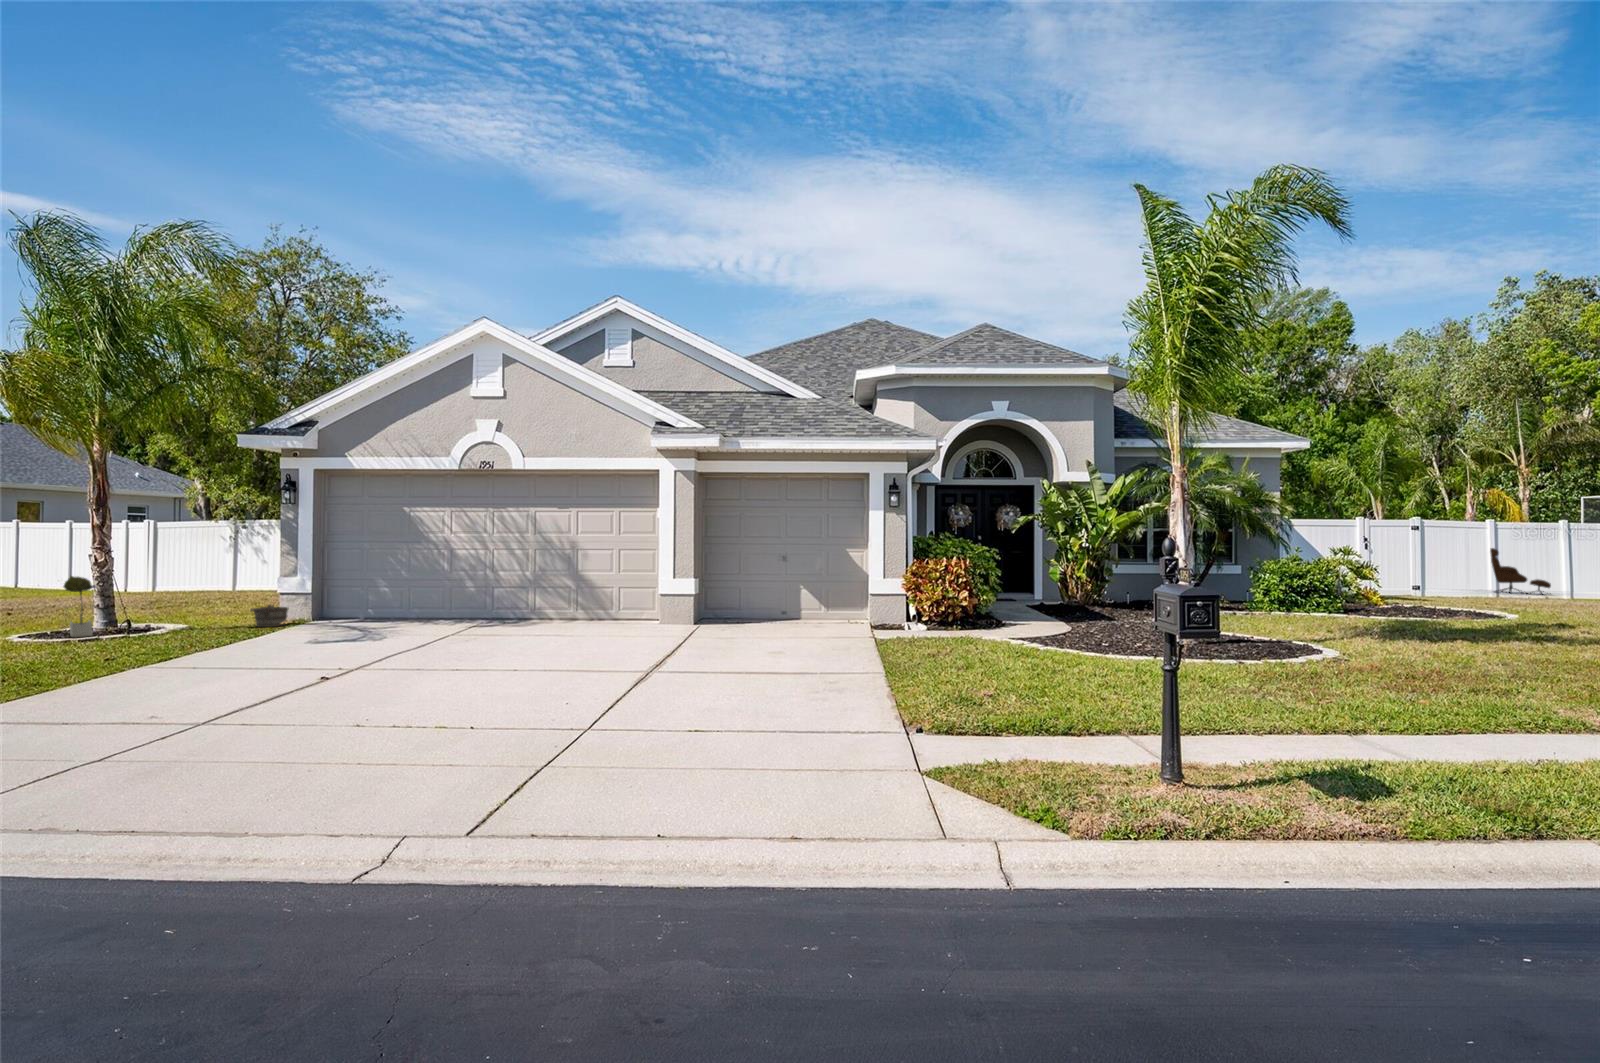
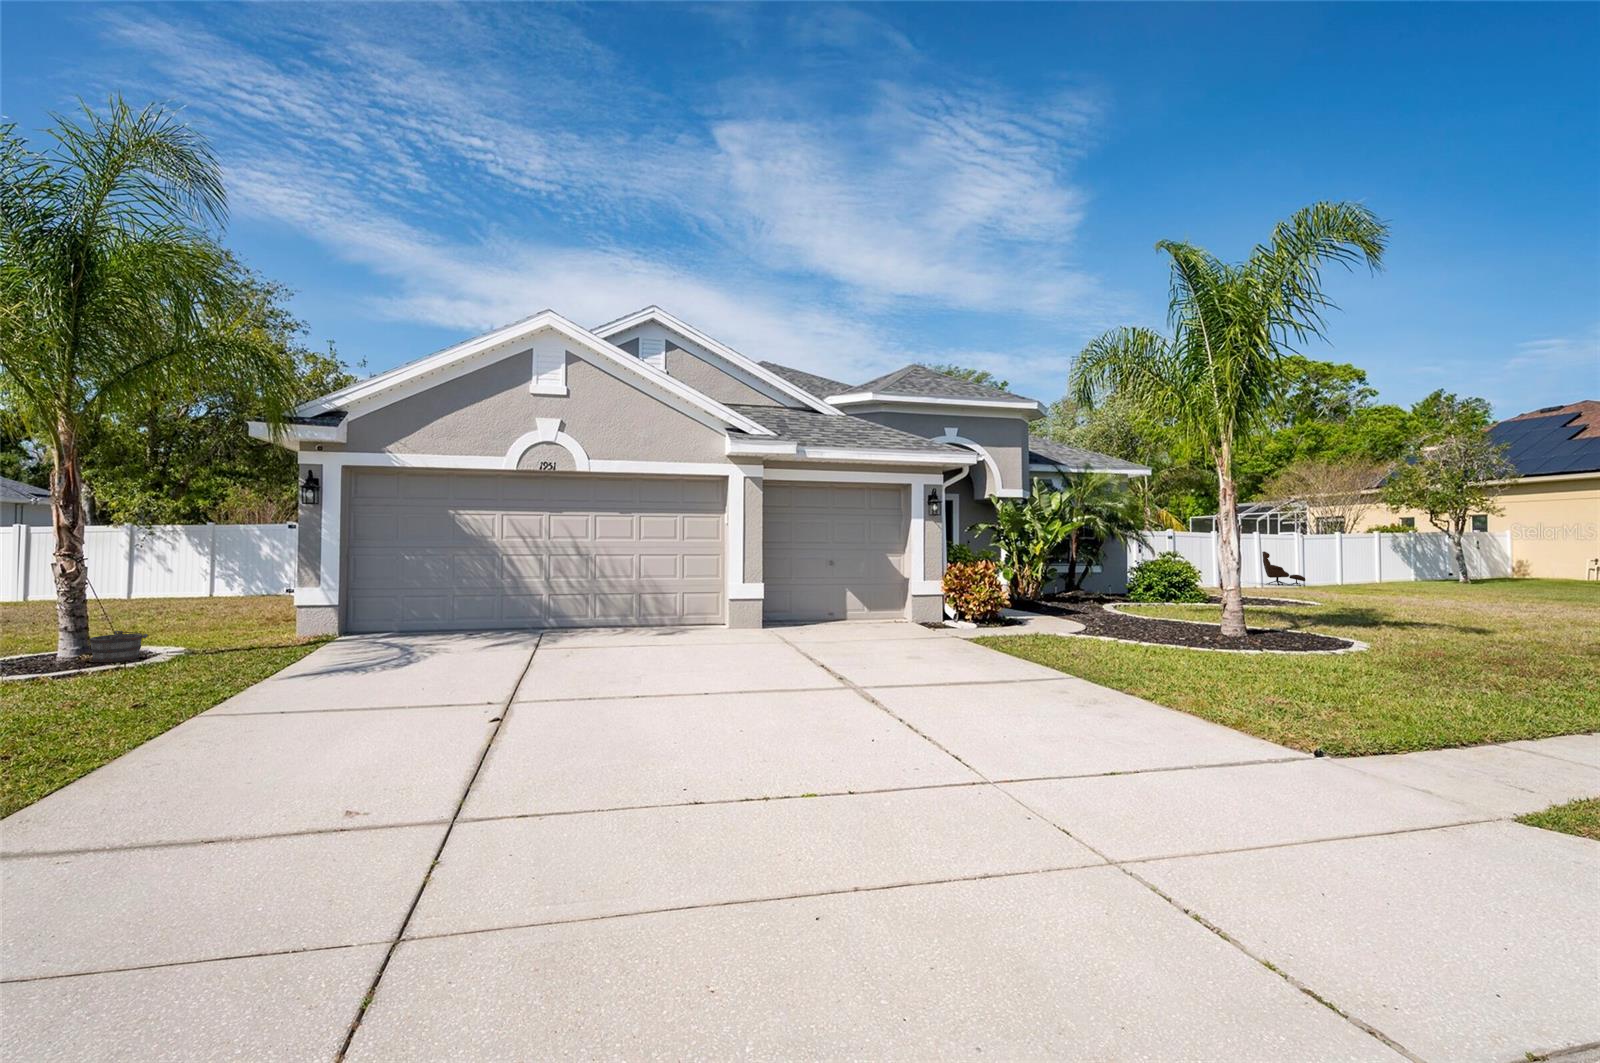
potted tree: present [64,576,93,637] -> none [18,590,63,670]
bucket: present [250,605,288,627] -> present [89,631,148,662]

